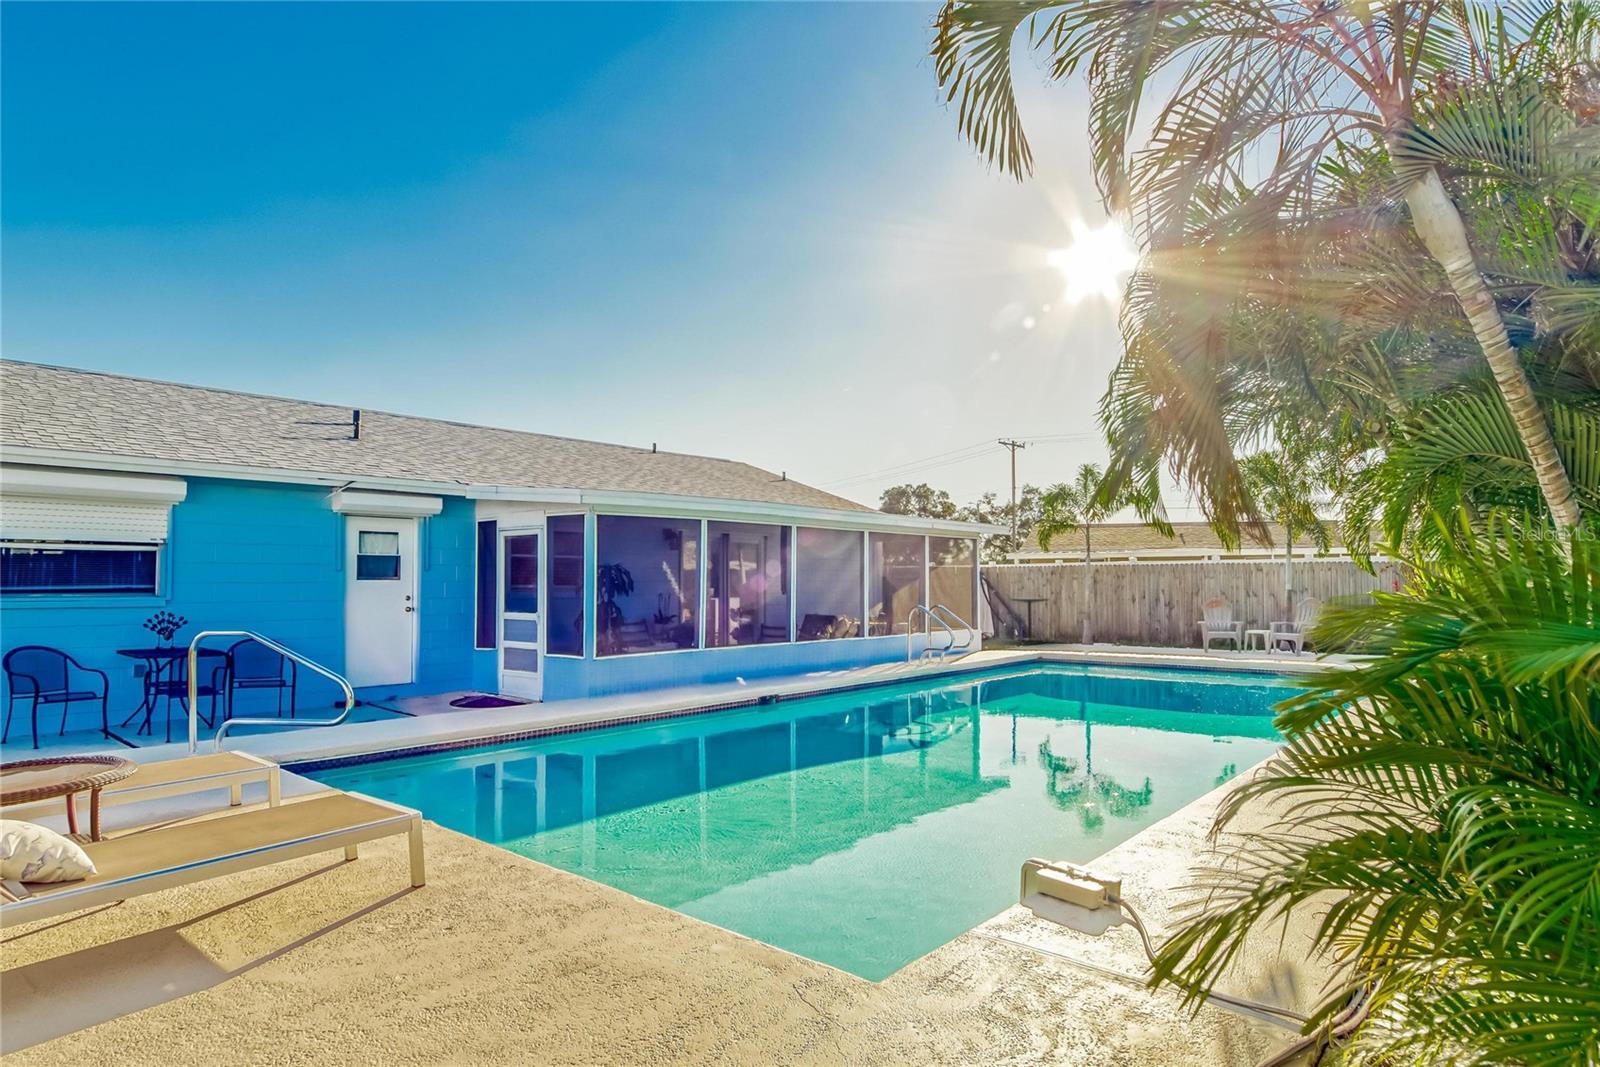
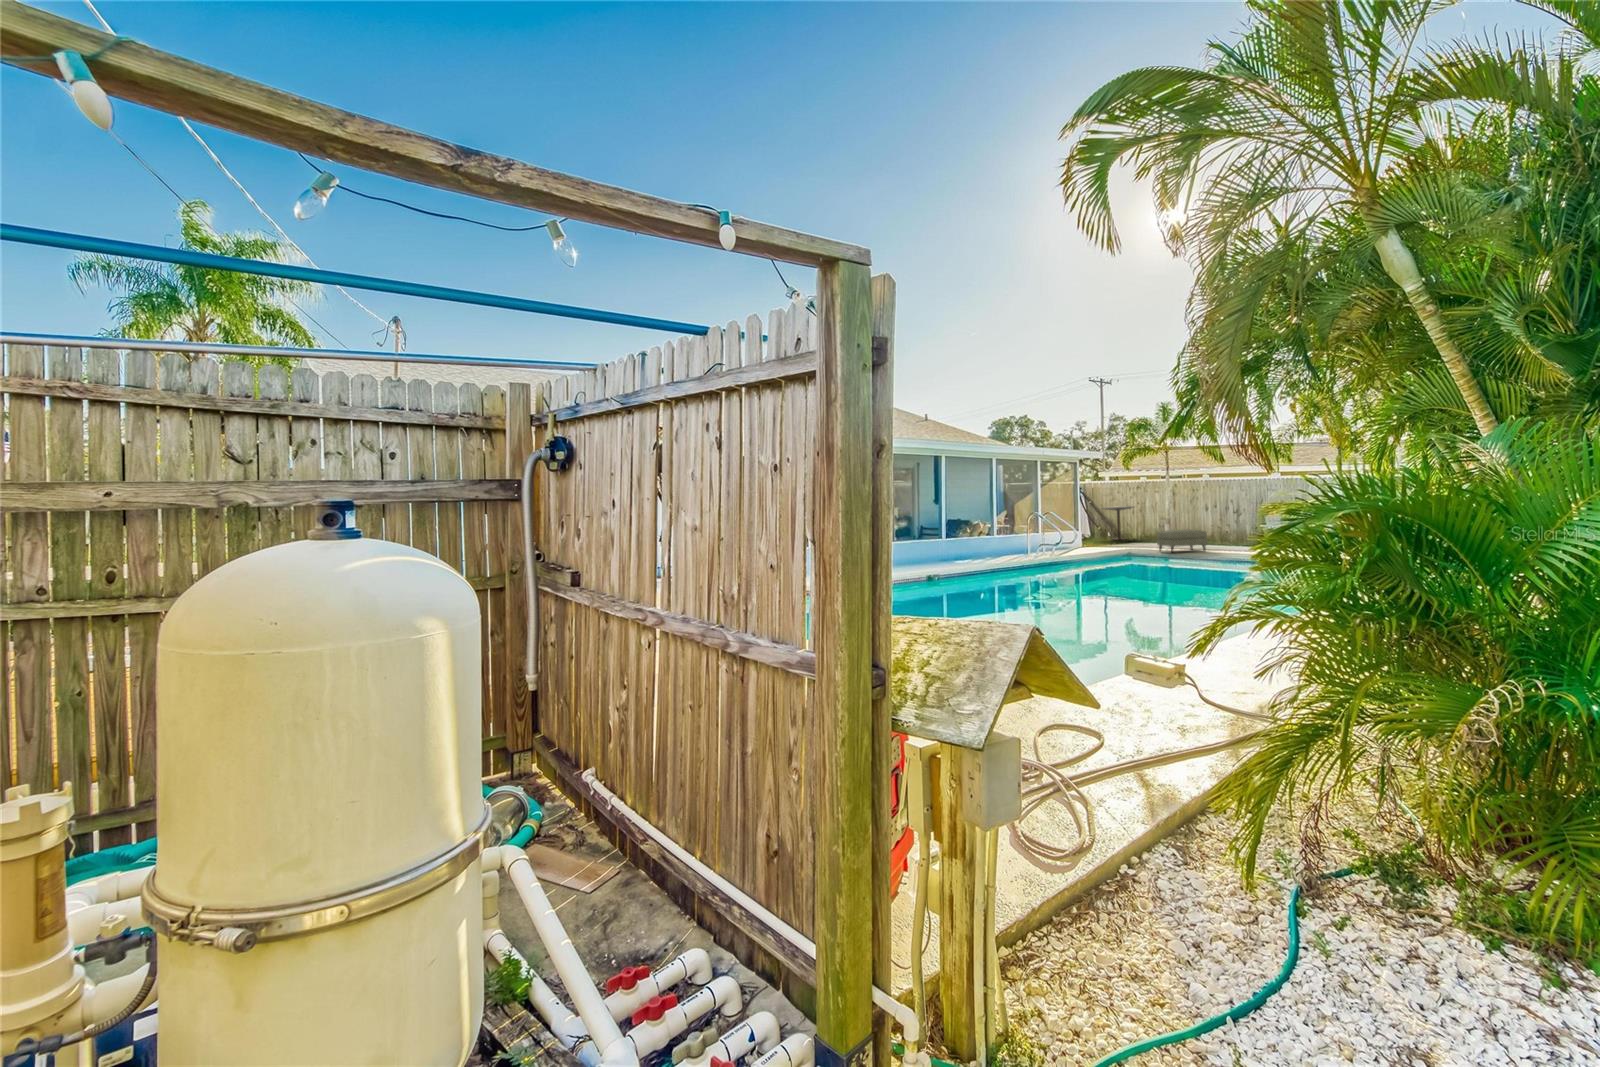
ottoman: none [1075,631,1136,661] -> present [1157,530,1208,552]

